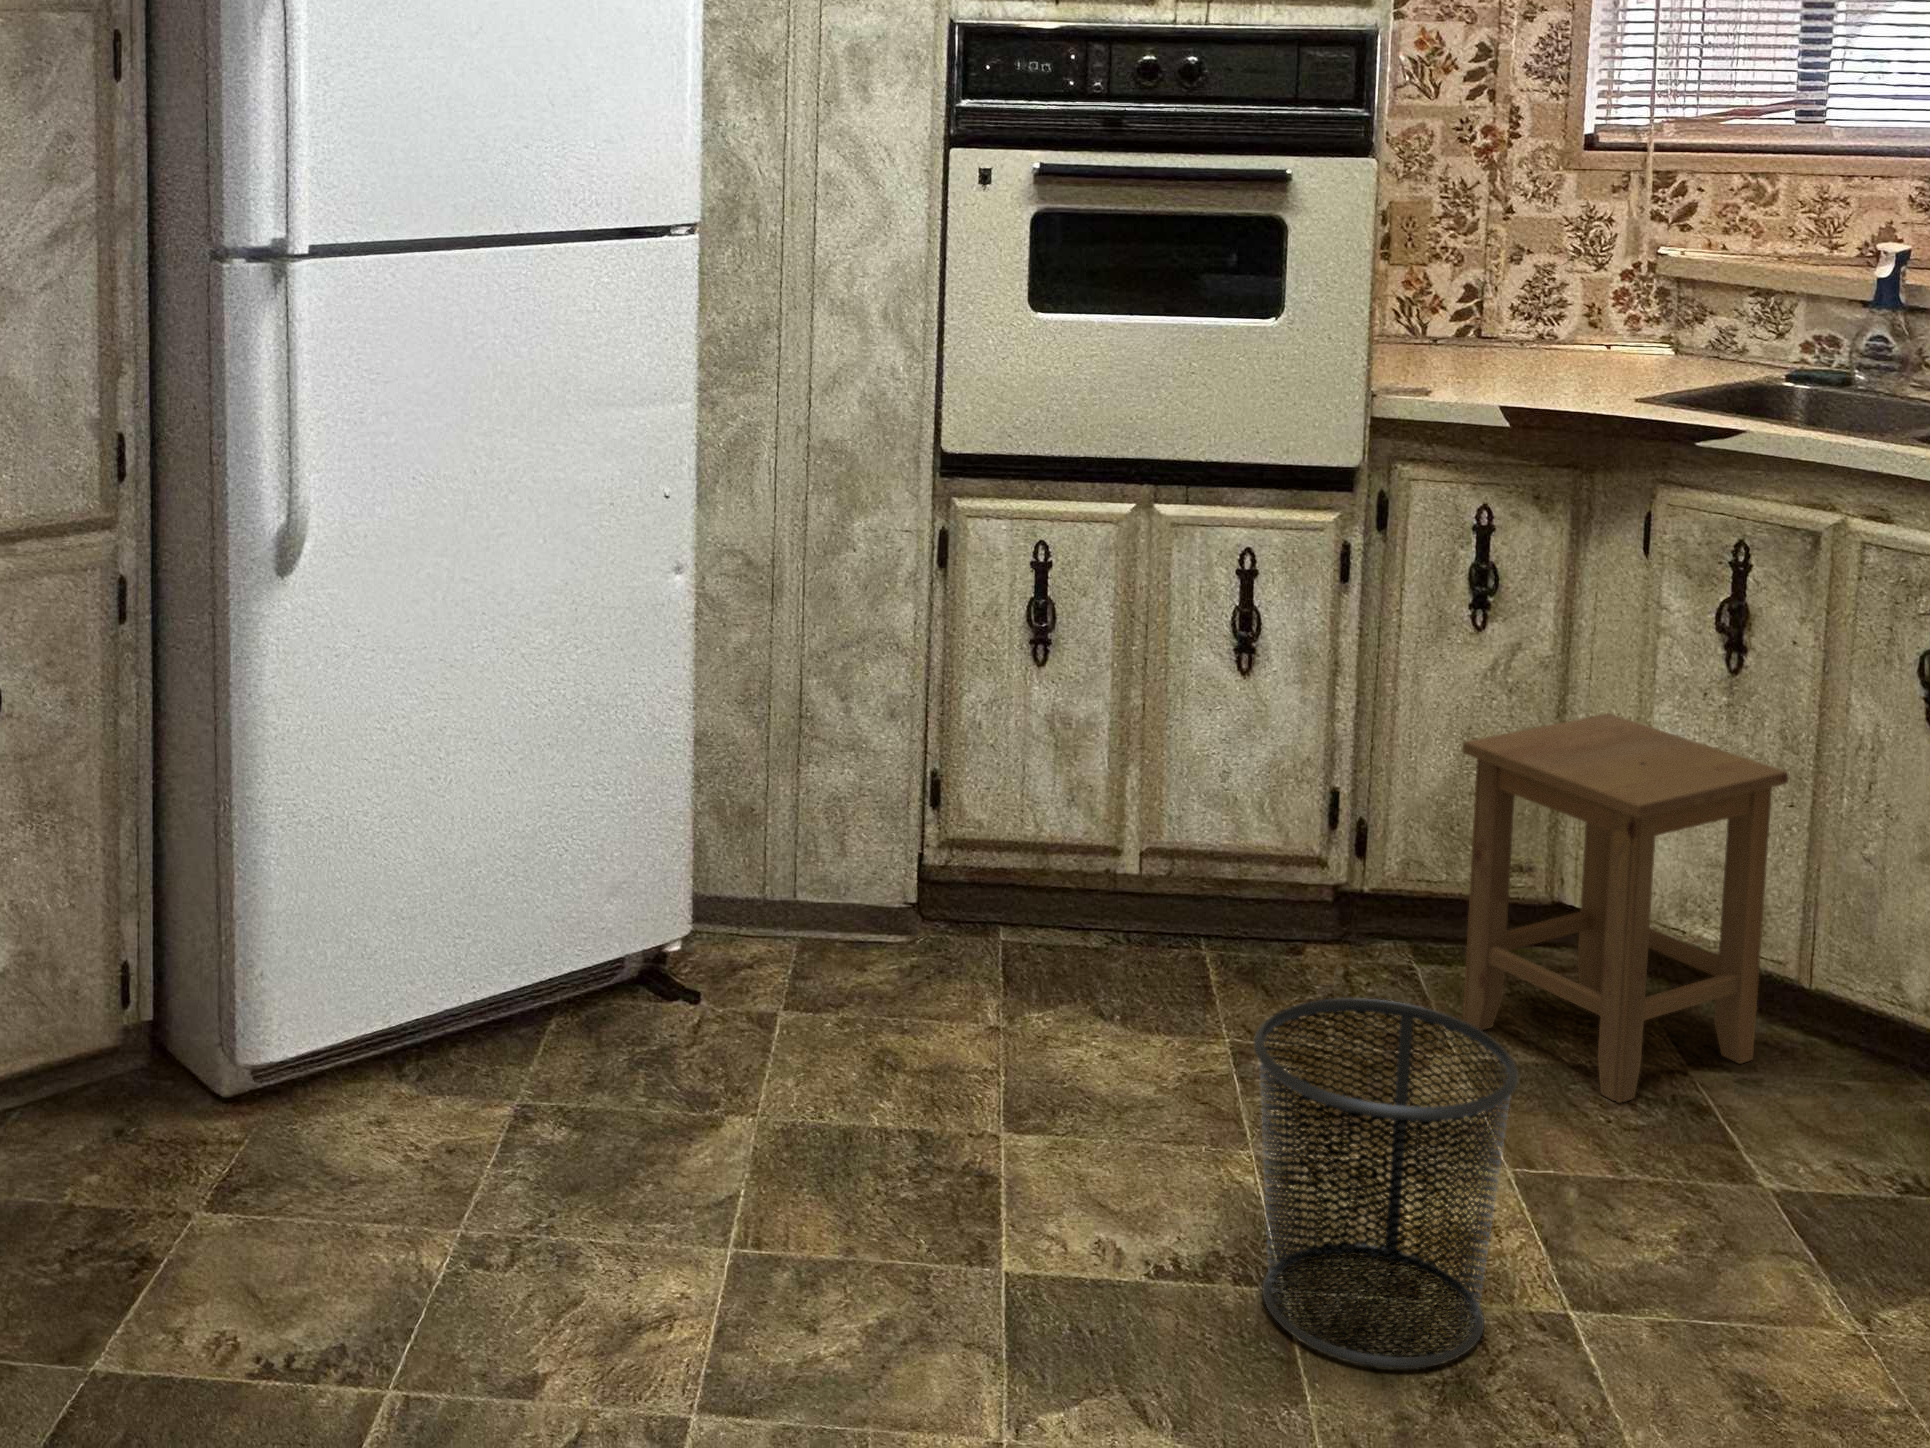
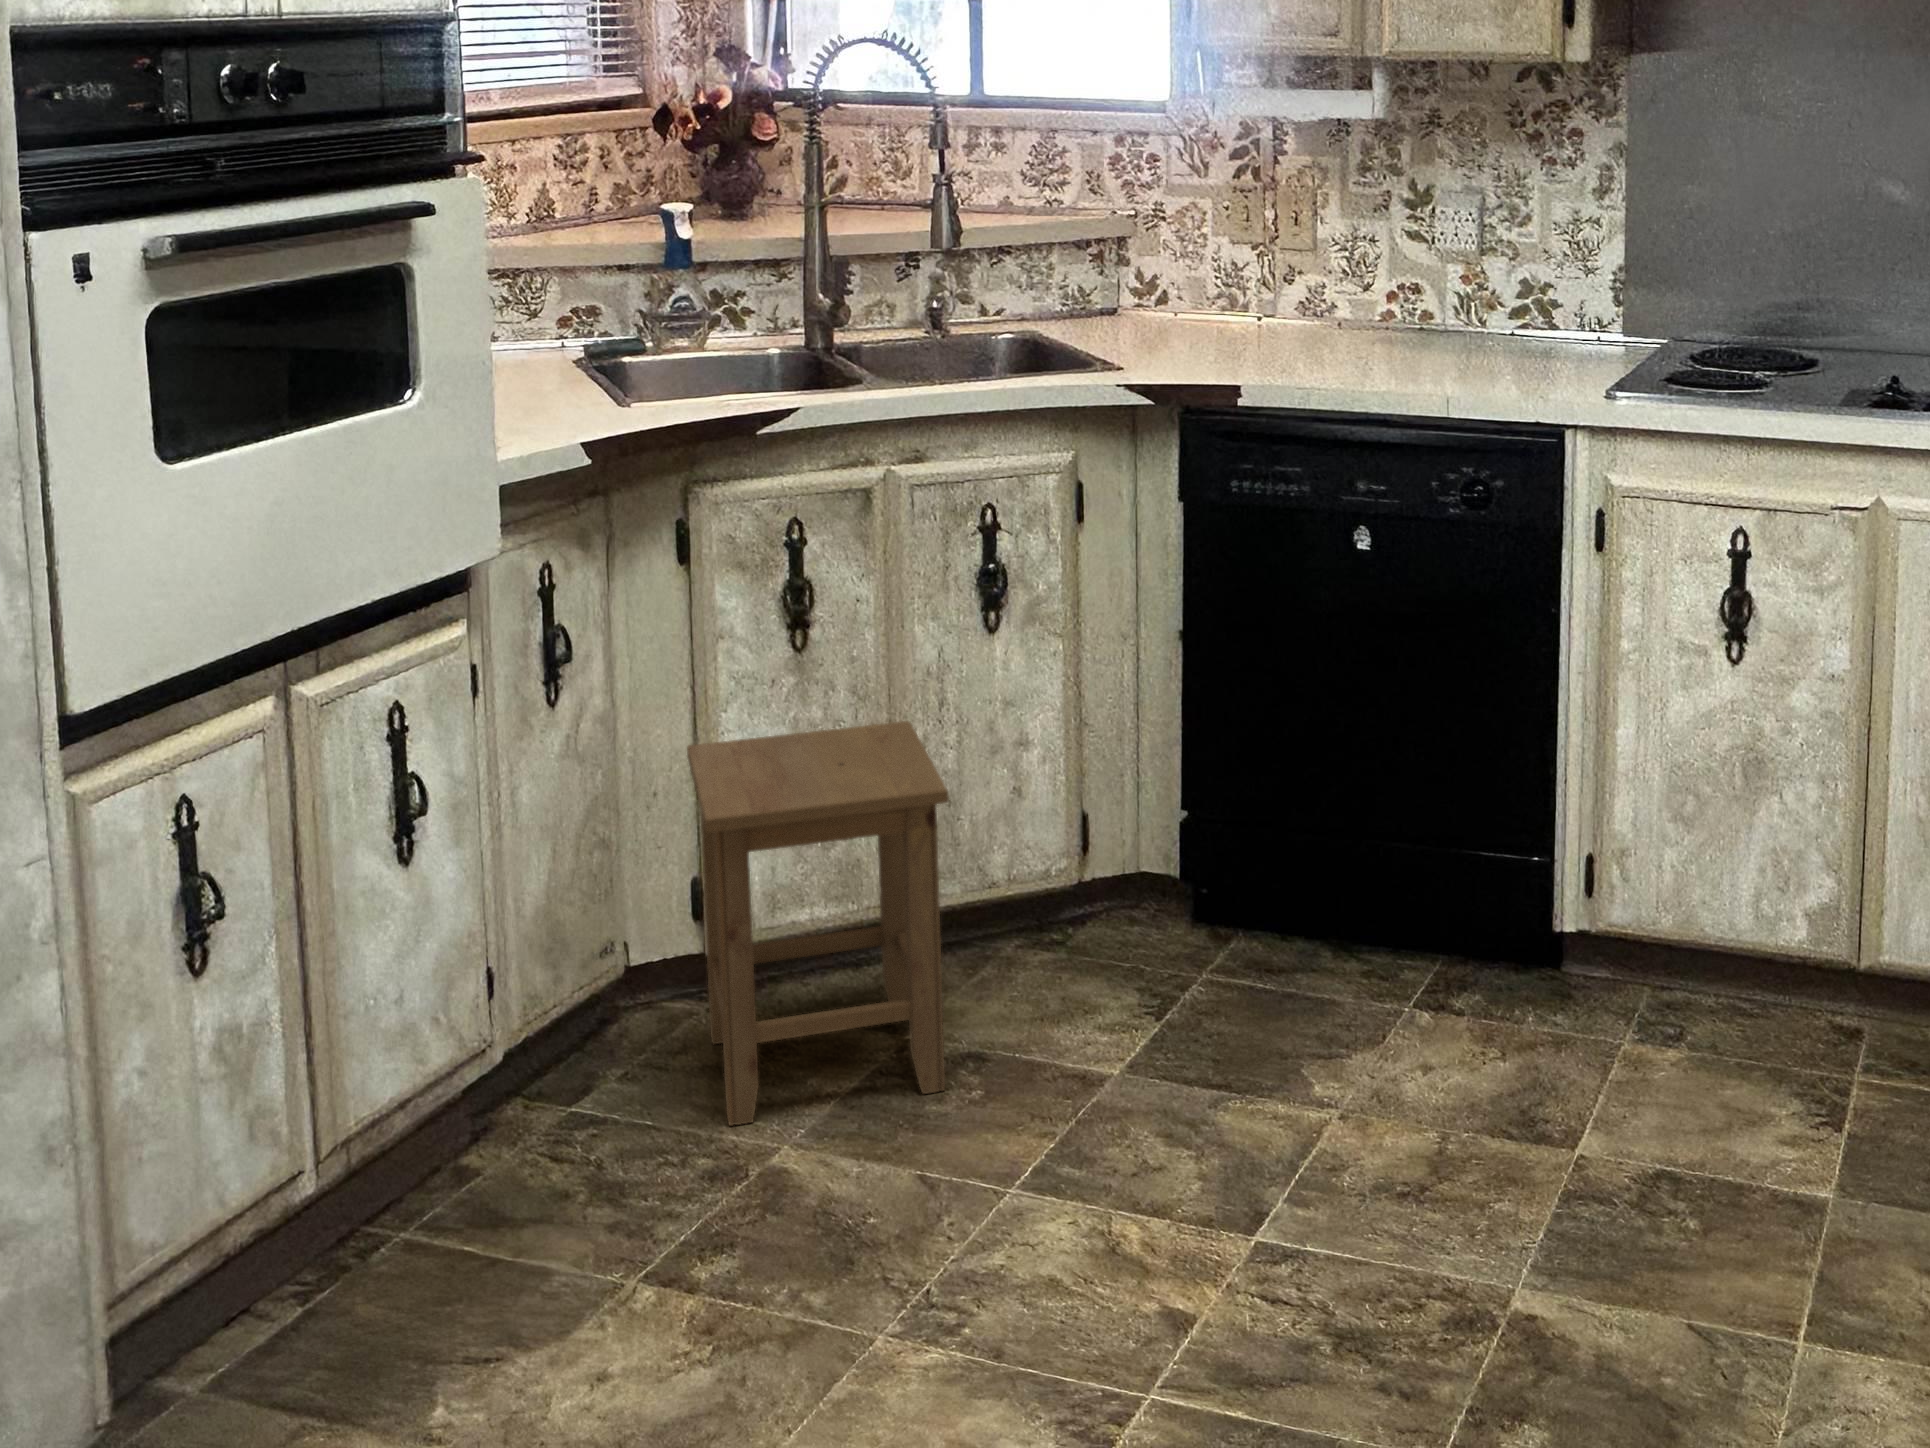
waste bin: present [1254,998,1518,1369] -> none [1101,1008,1361,1382]

